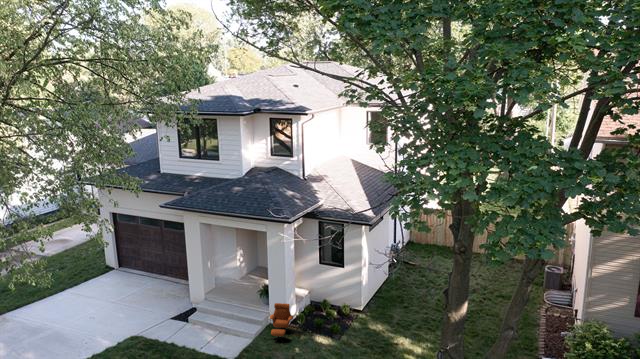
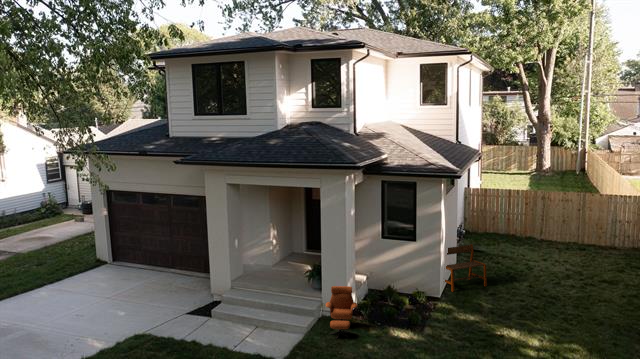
bench: none [365,265,401,303] -> present [443,244,487,292]

